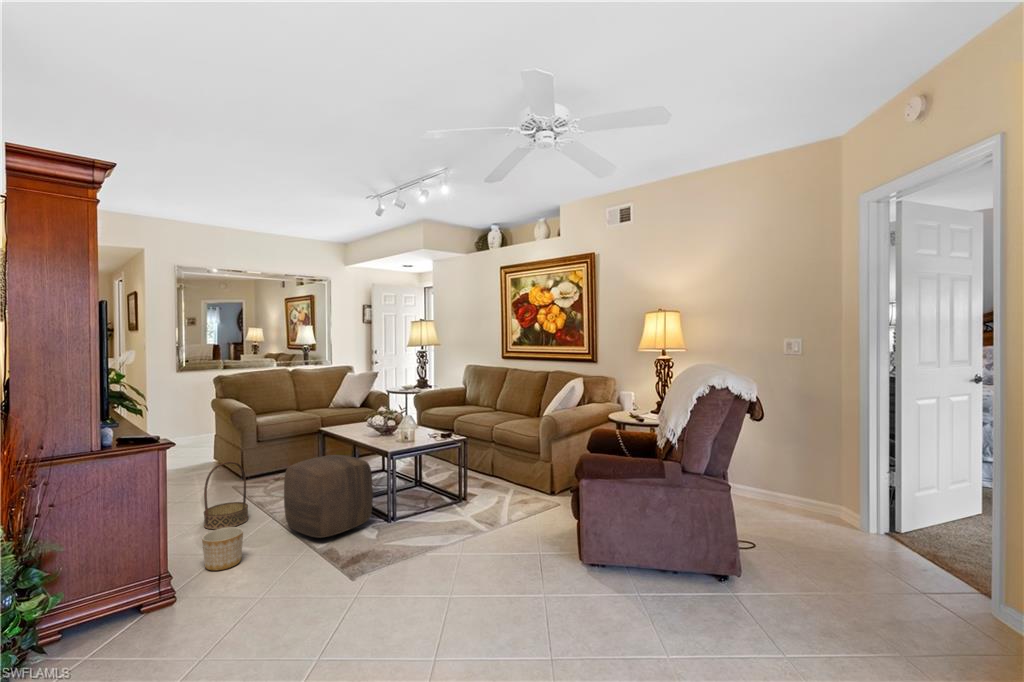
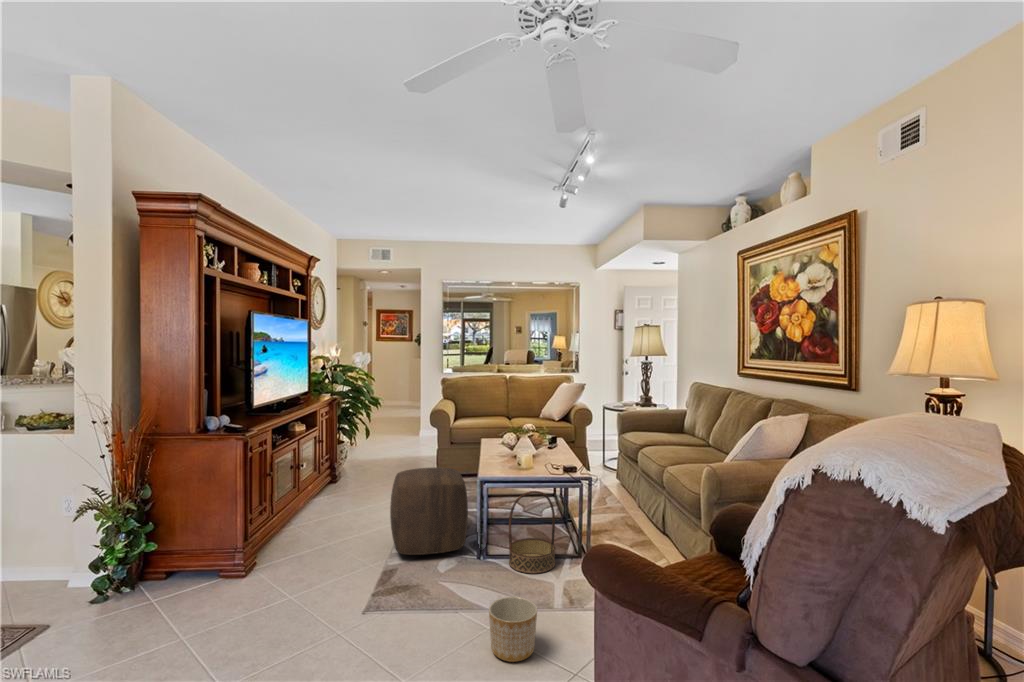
basket: present [204,461,248,530] -> present [509,491,555,574]
planter: present [202,527,243,571] -> present [489,597,537,662]

